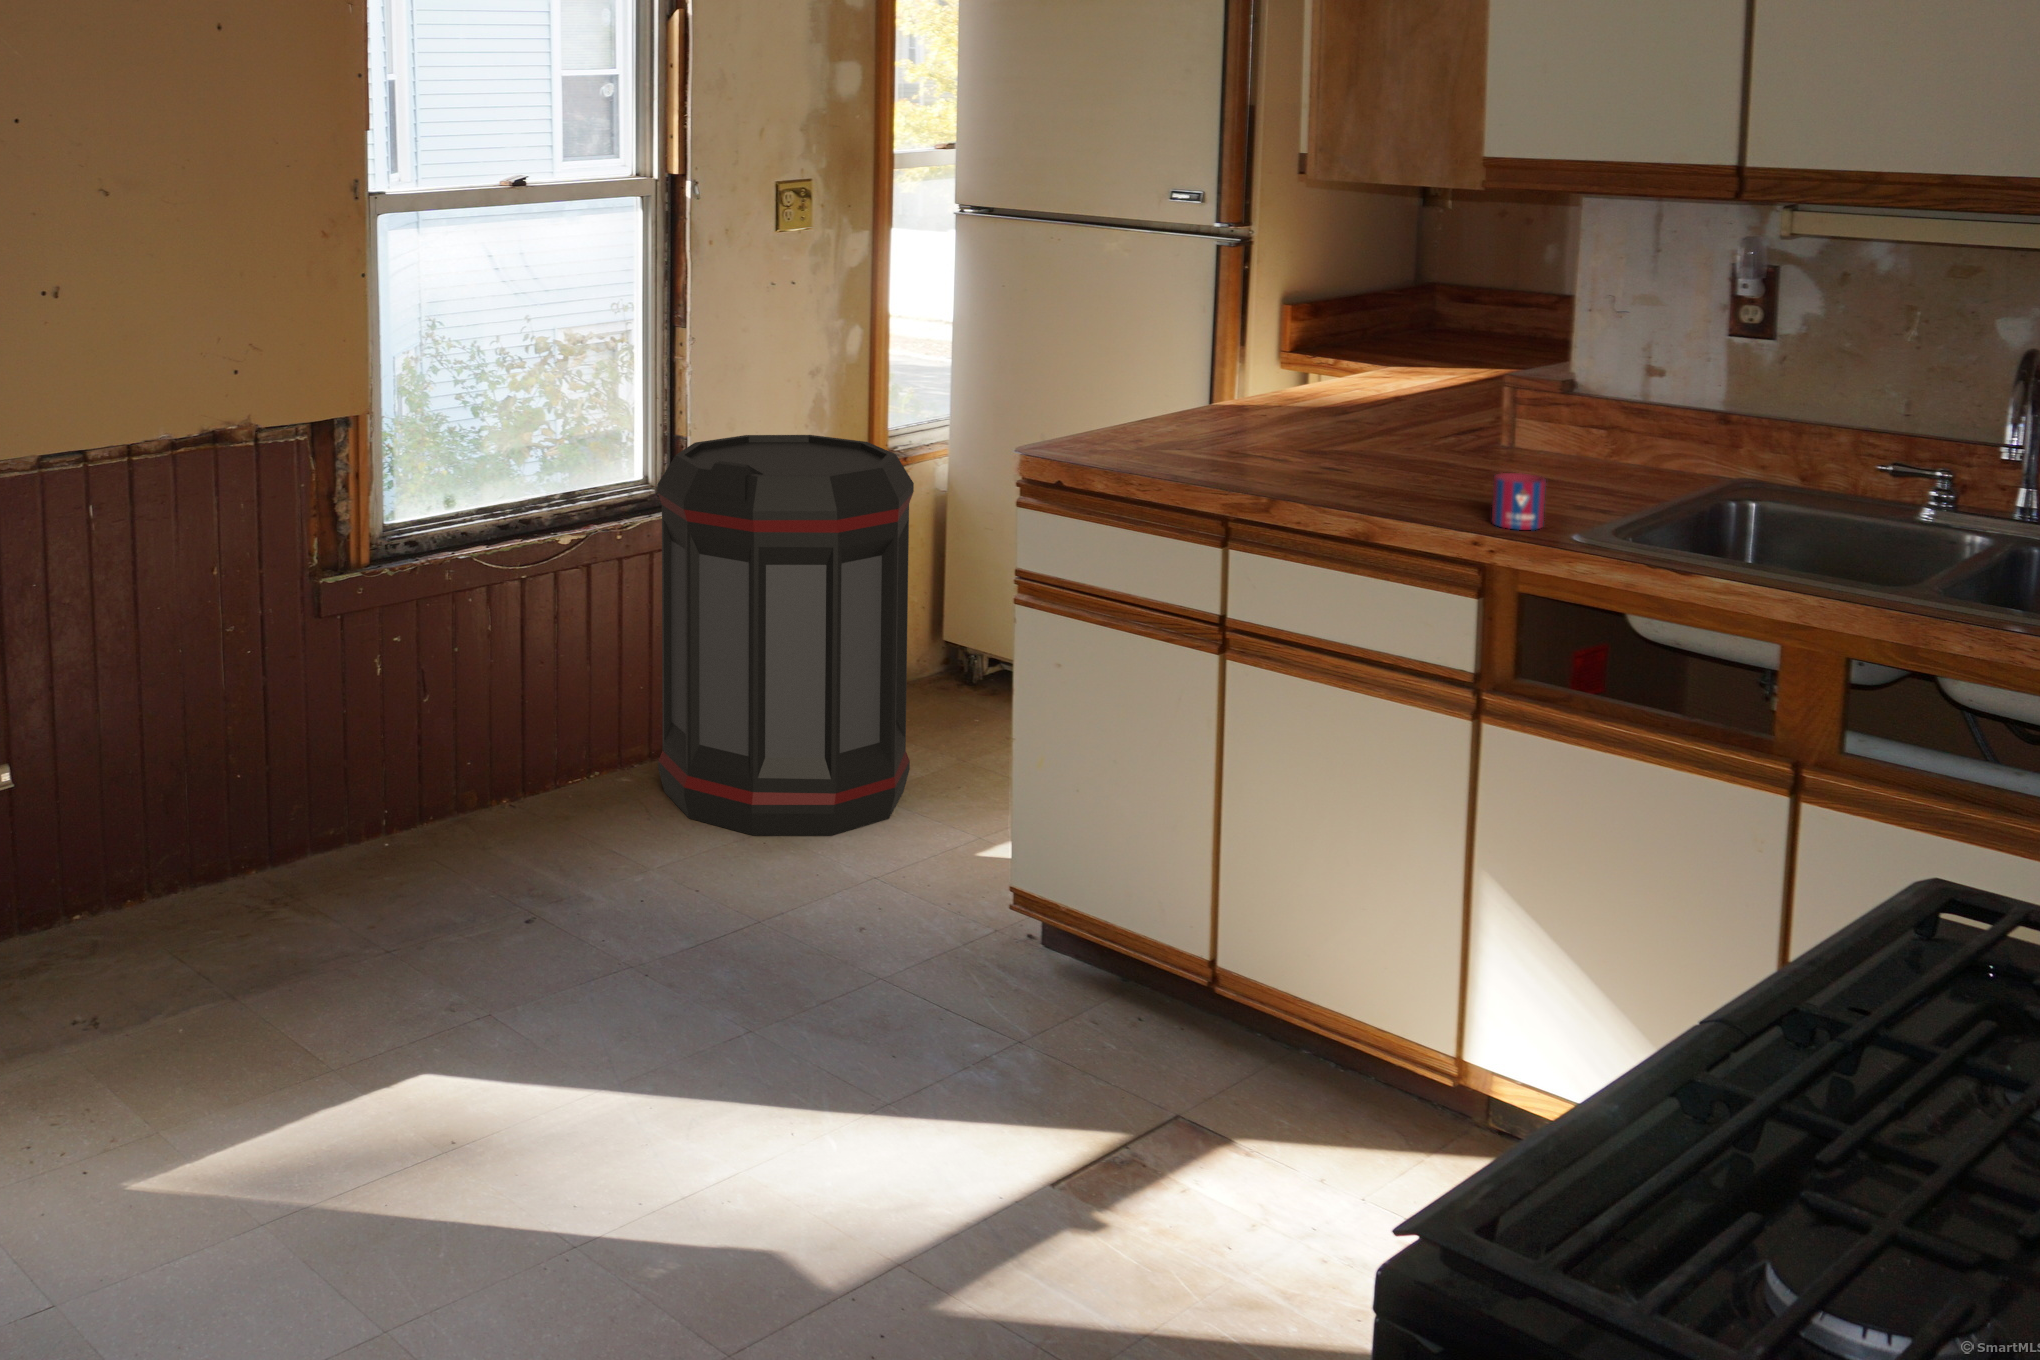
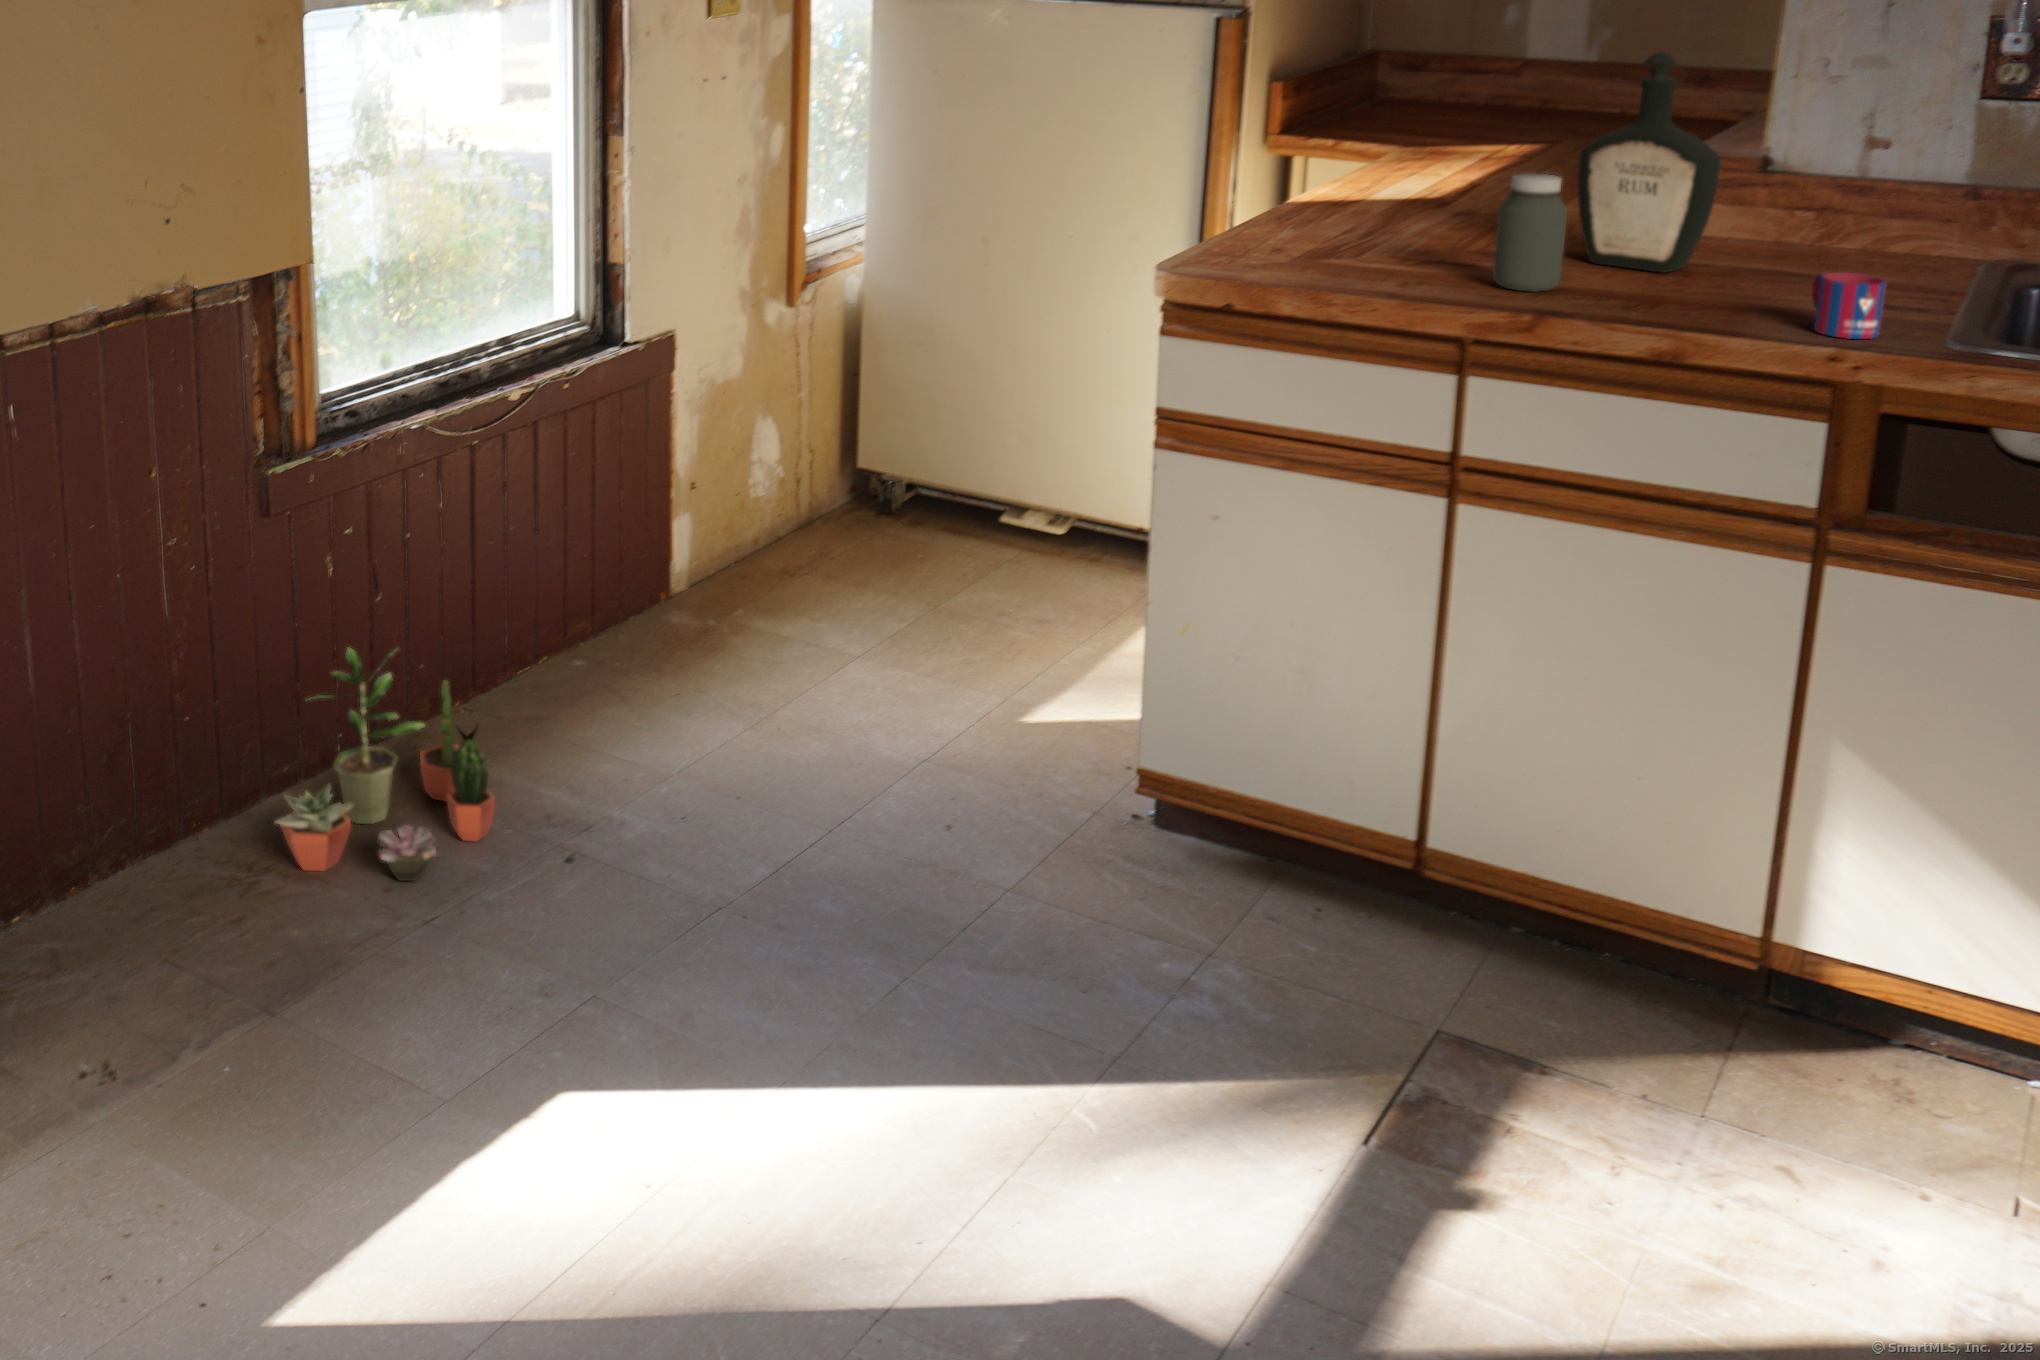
bottle: none [1390,283,1502,474] -> present [1578,53,1721,273]
jar: none [1275,381,1332,481] -> present [1493,173,1567,292]
trash can: present [657,435,914,836] -> none [625,256,918,723]
potted plant: none [290,729,484,921] -> present [275,648,495,881]

